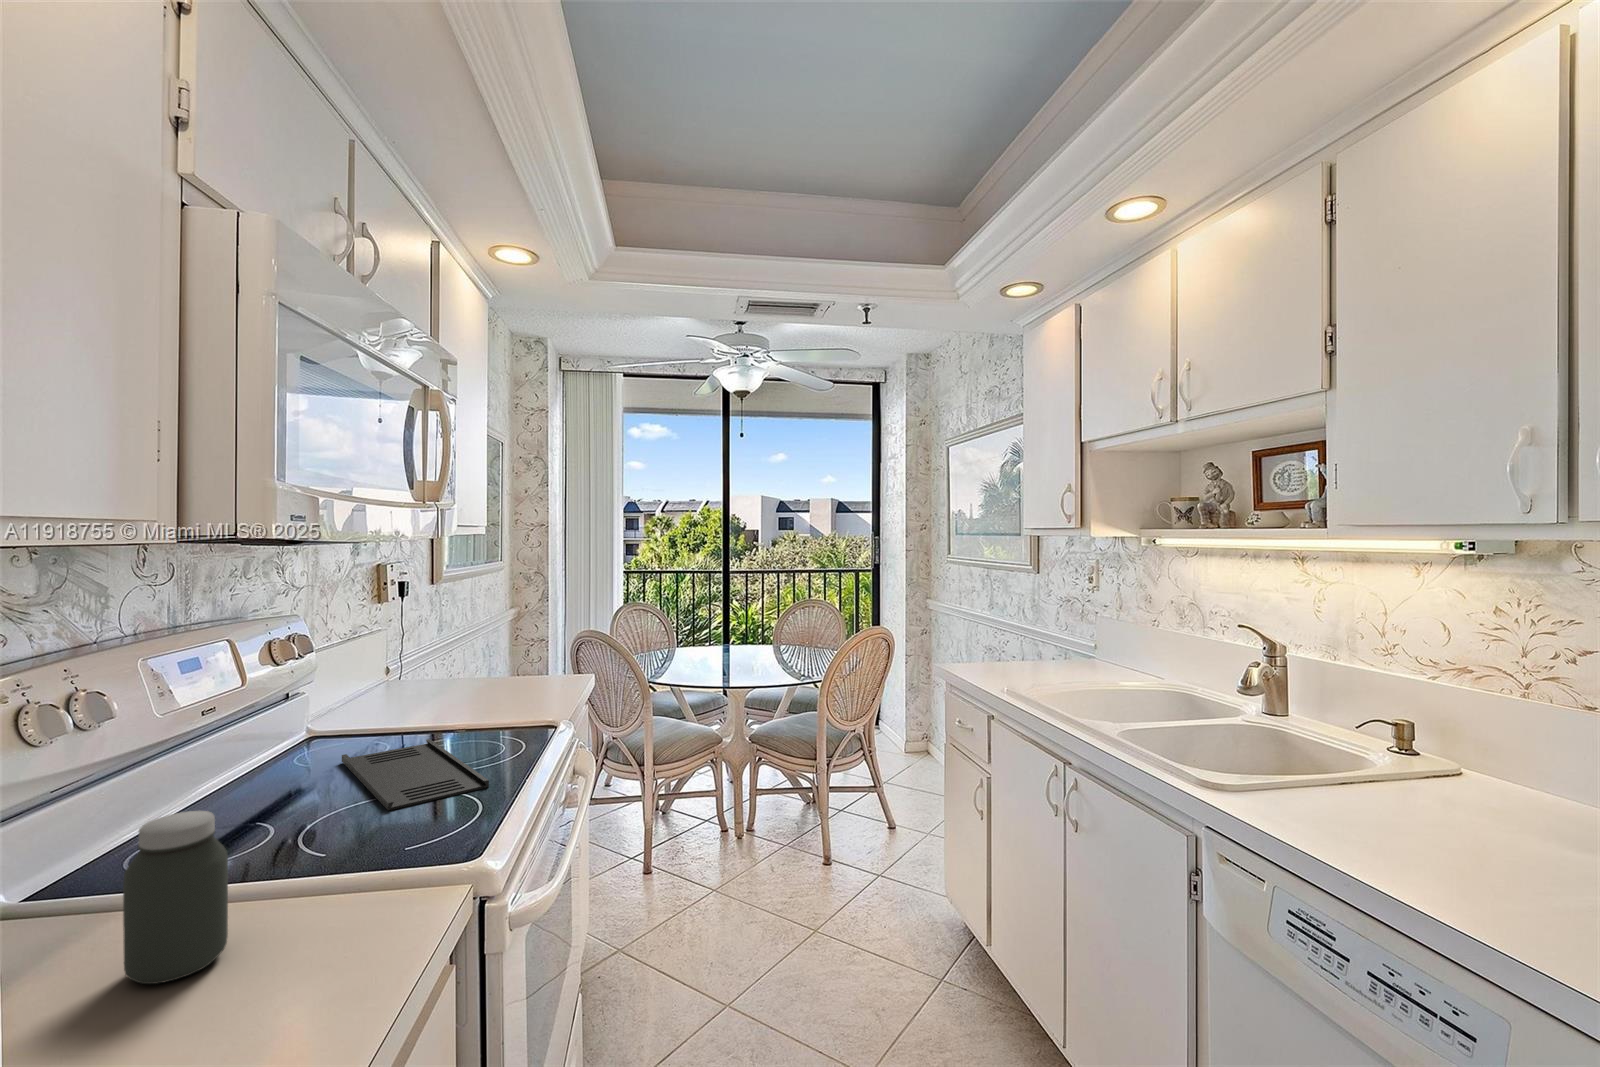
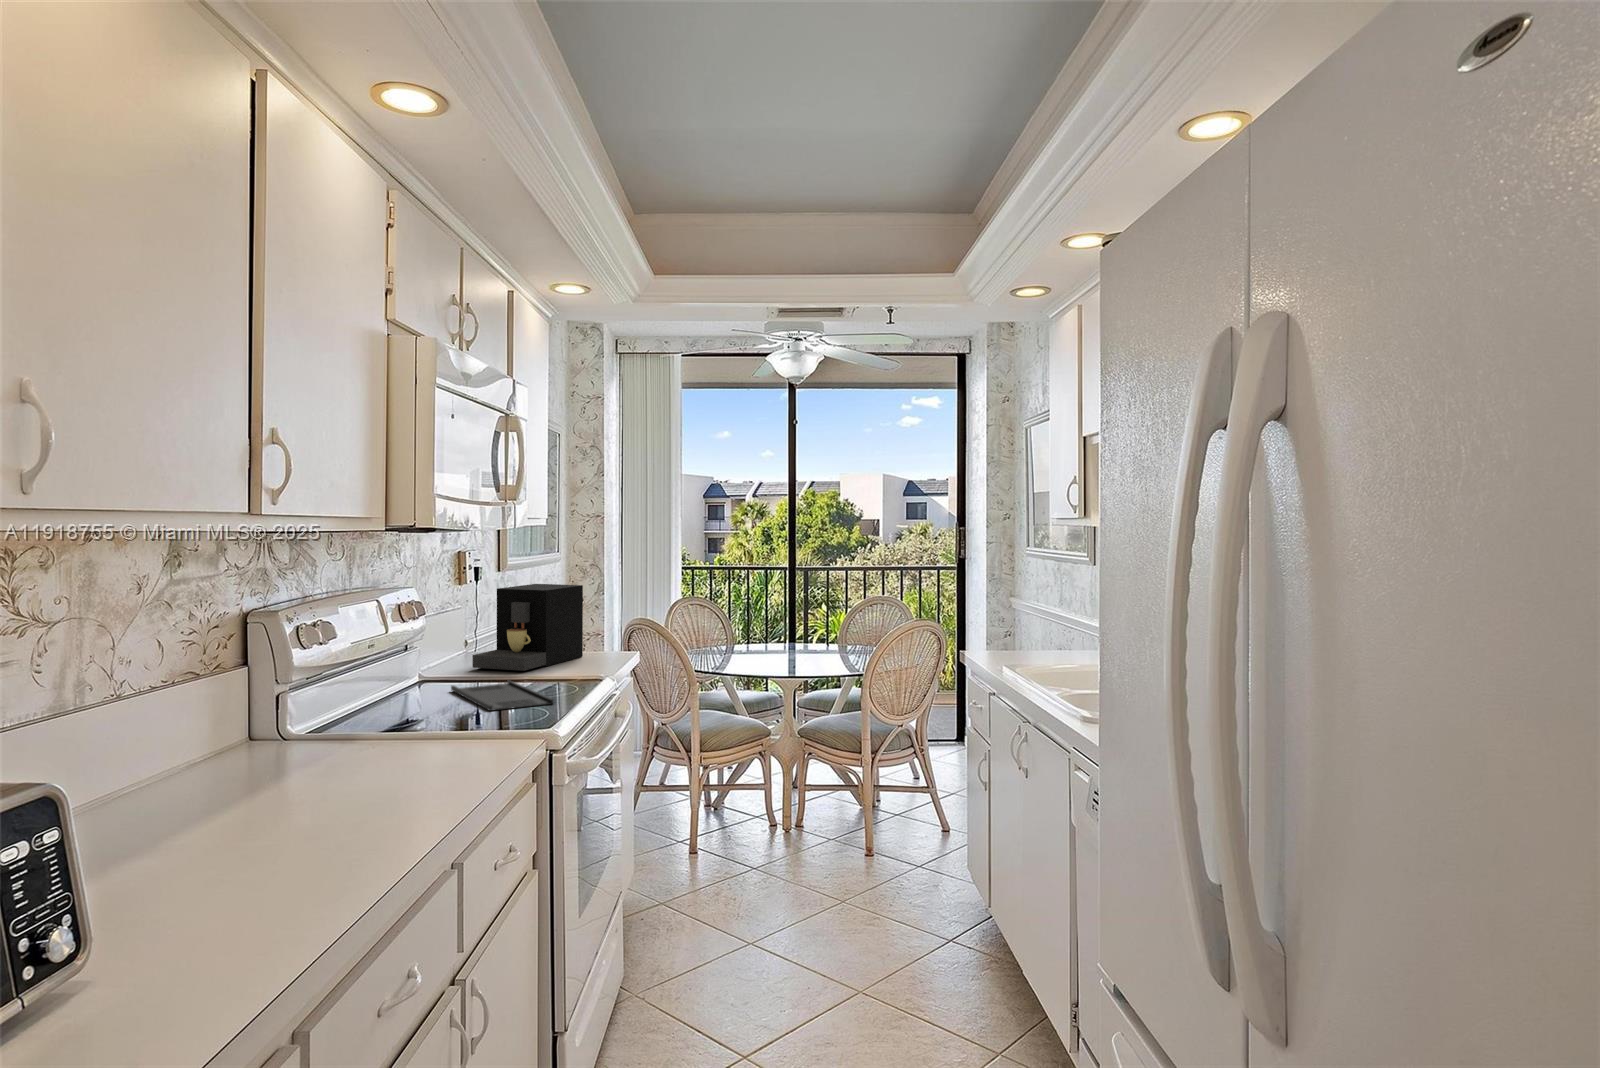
coffee maker: none [386,602,530,716] -> present [472,584,583,671]
jar: present [123,811,228,984] -> none [379,674,424,755]

